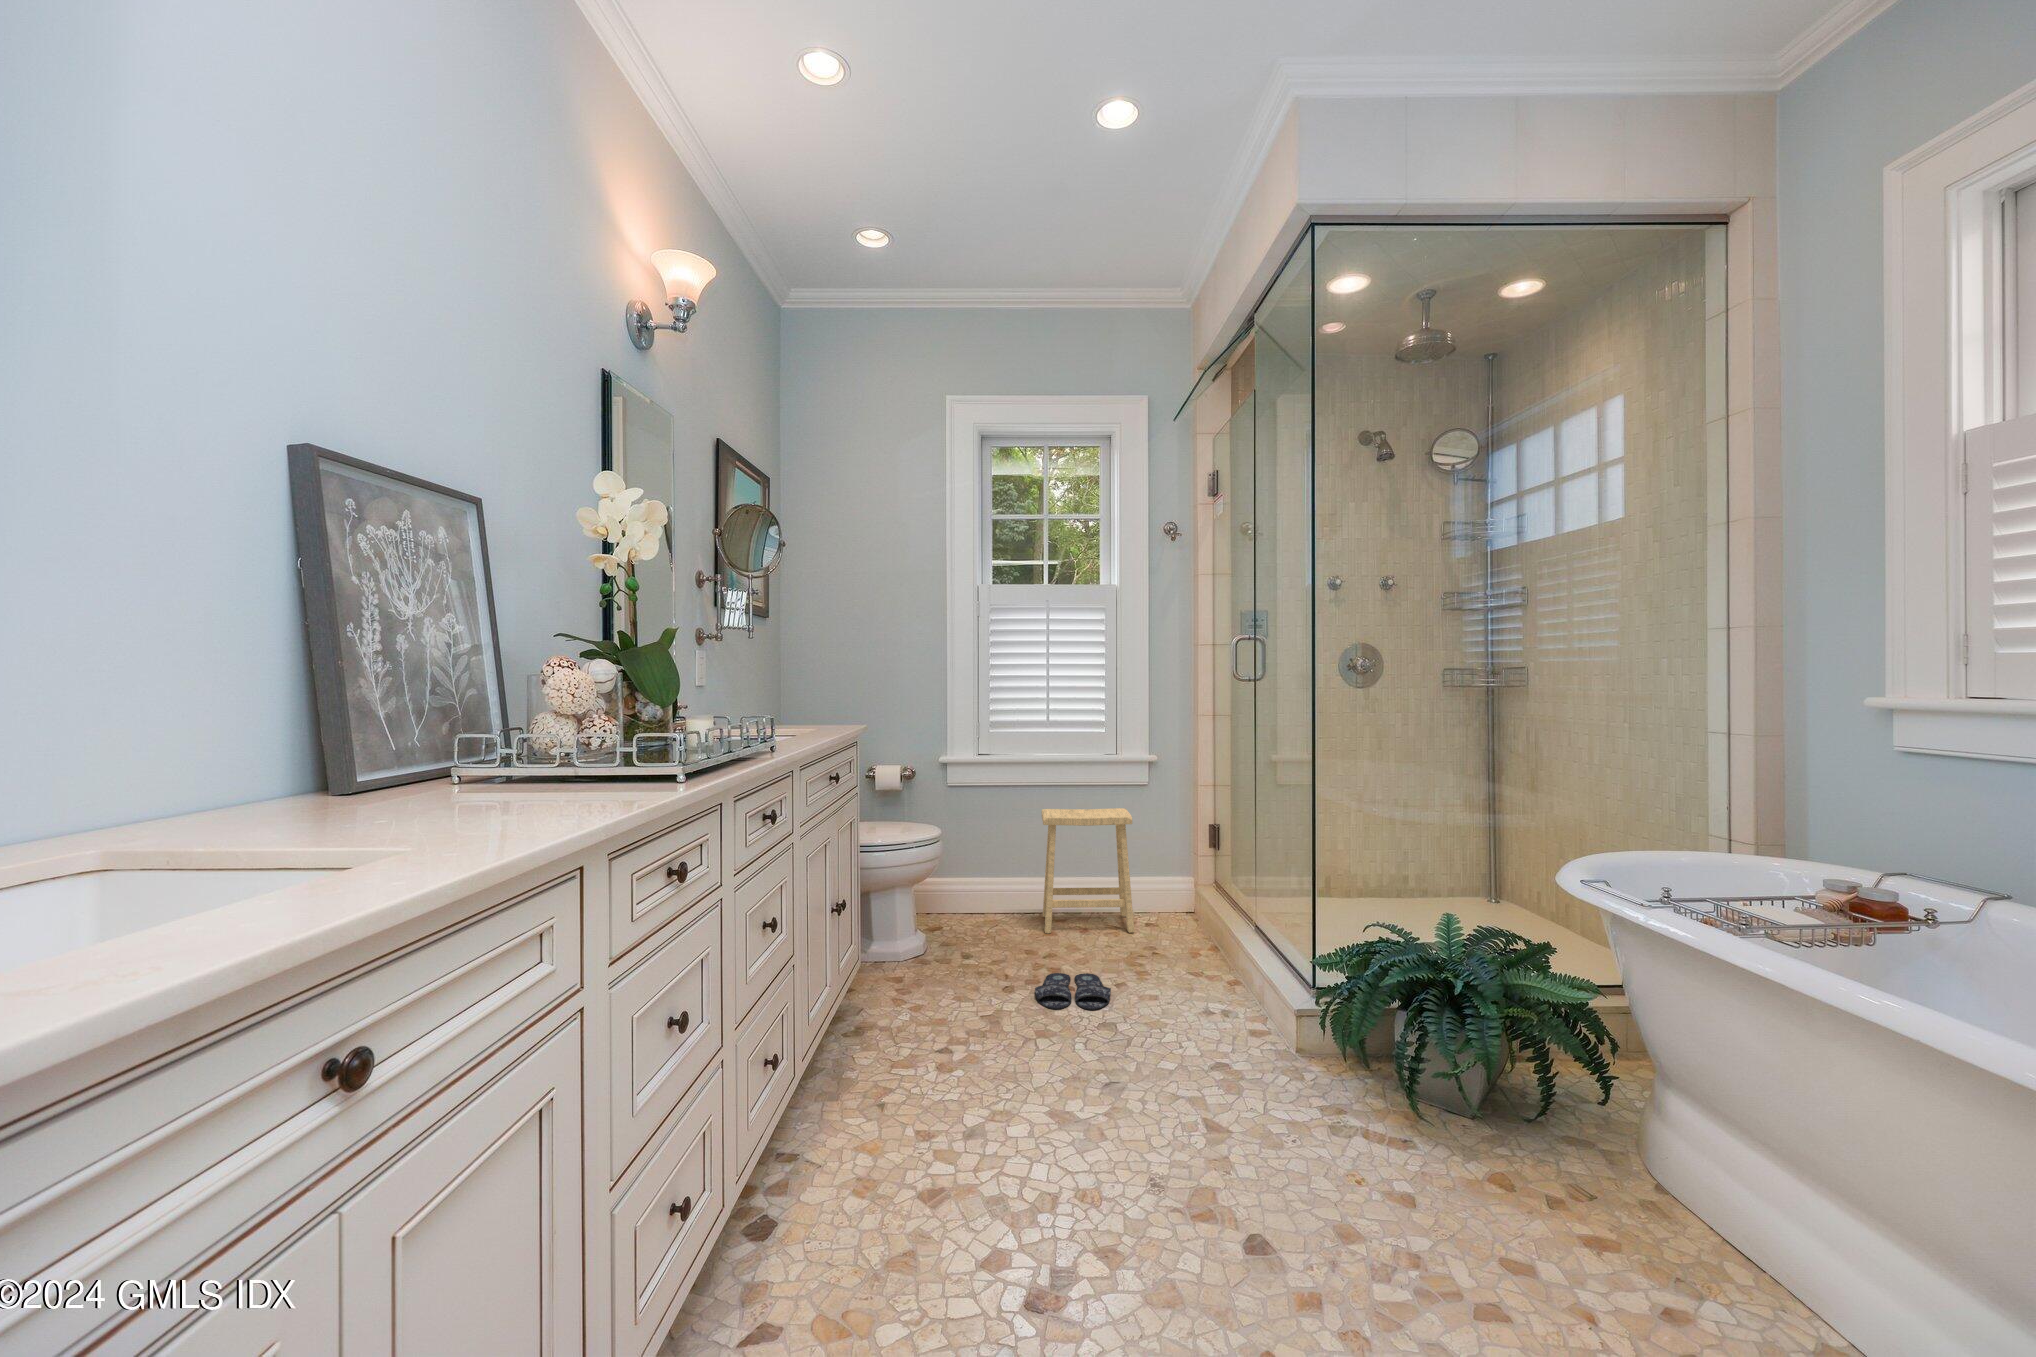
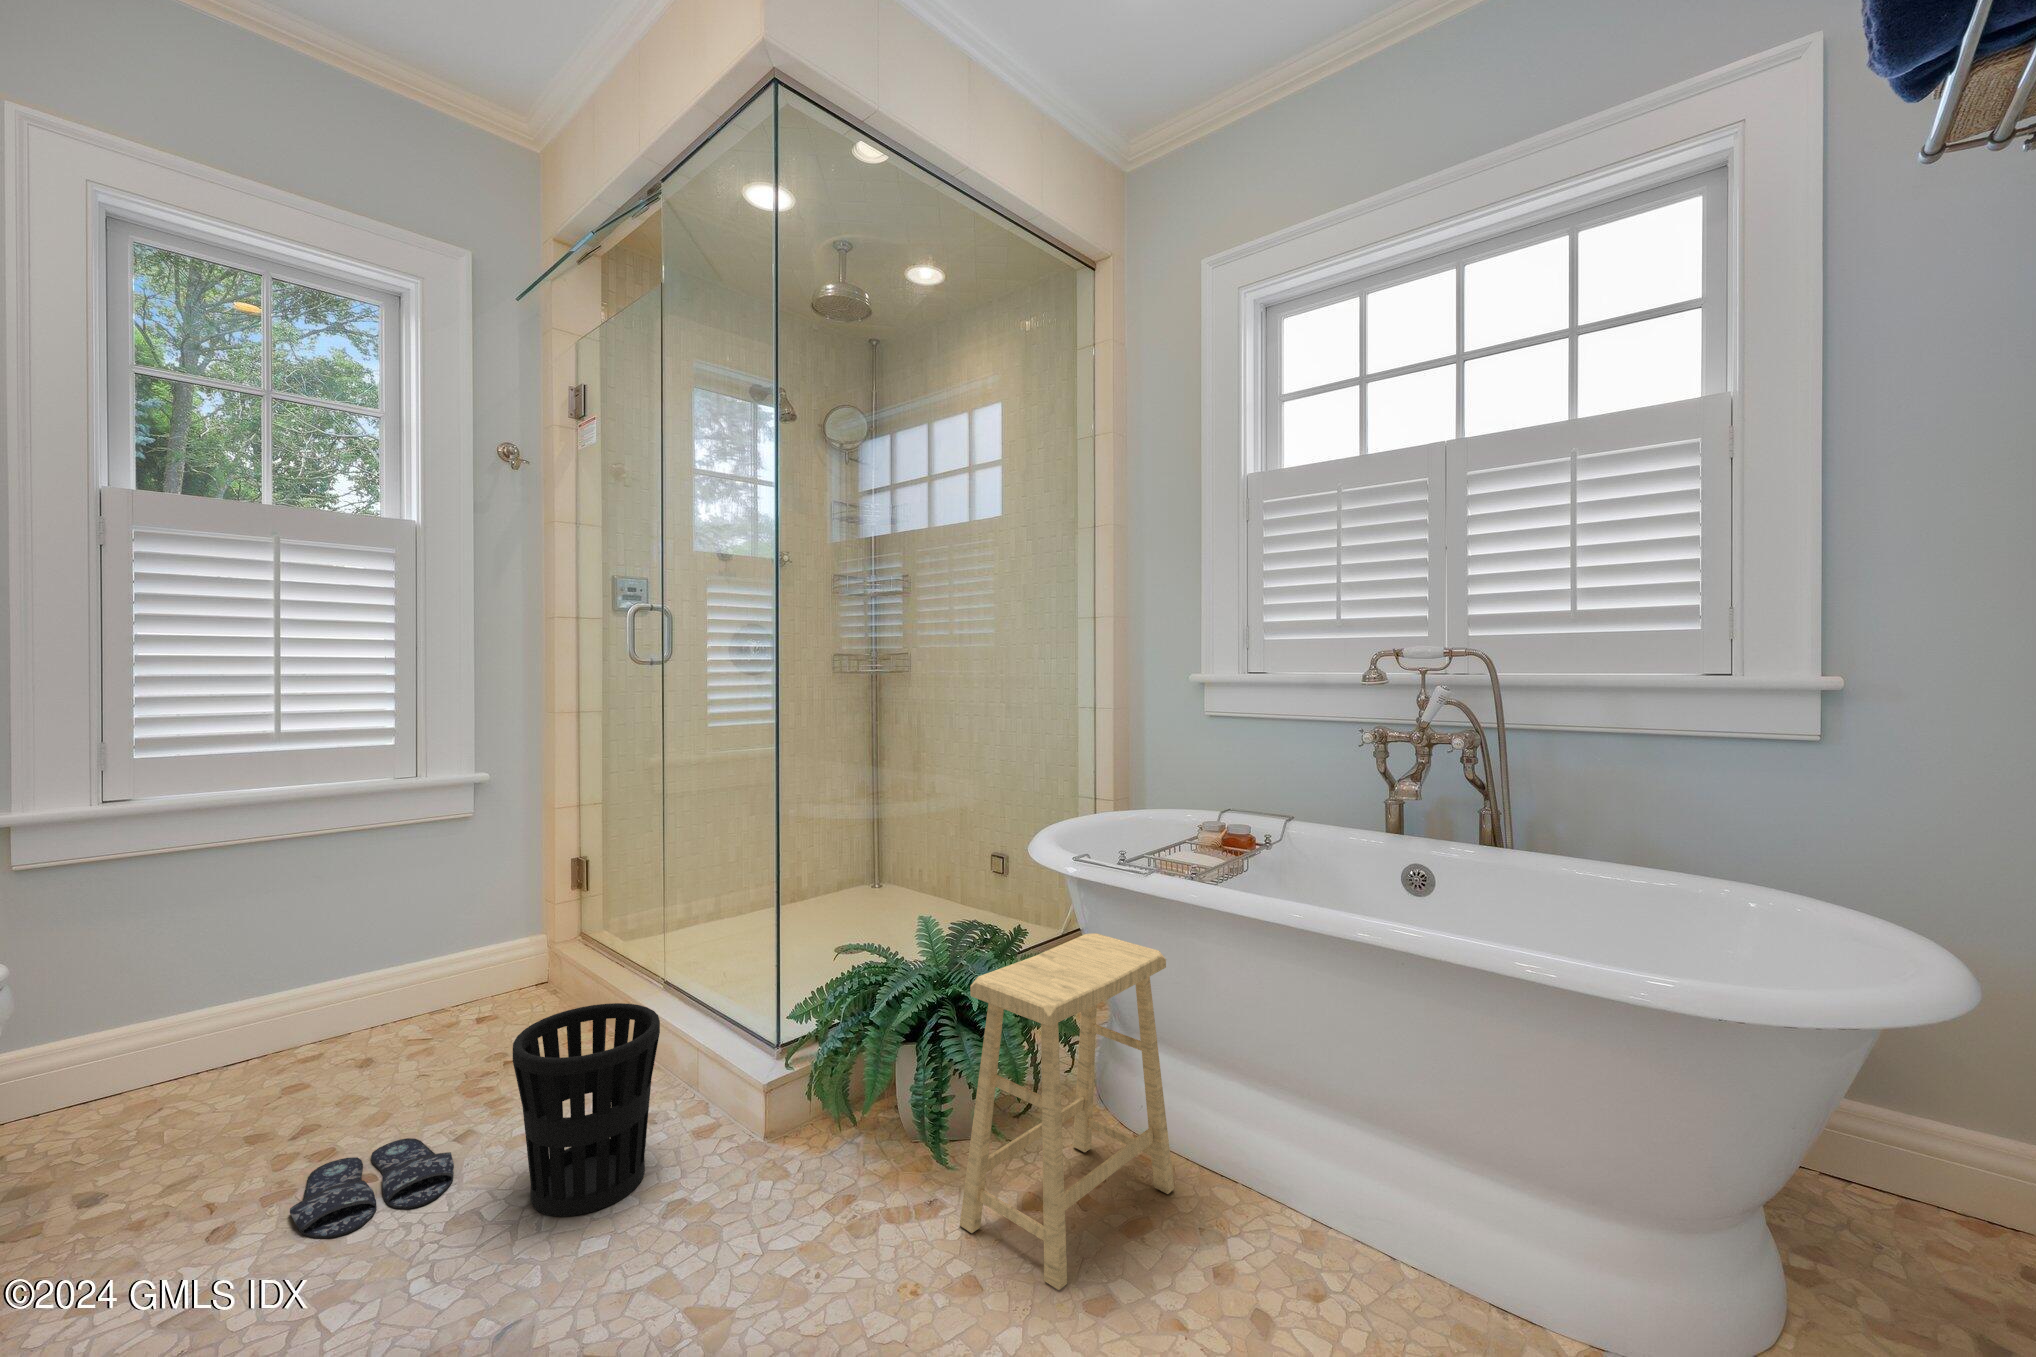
footstool: present [1041,808,1134,933] -> present [960,933,1174,1290]
wastebasket: none [1133,917,1221,1049] -> present [513,1003,660,1217]

